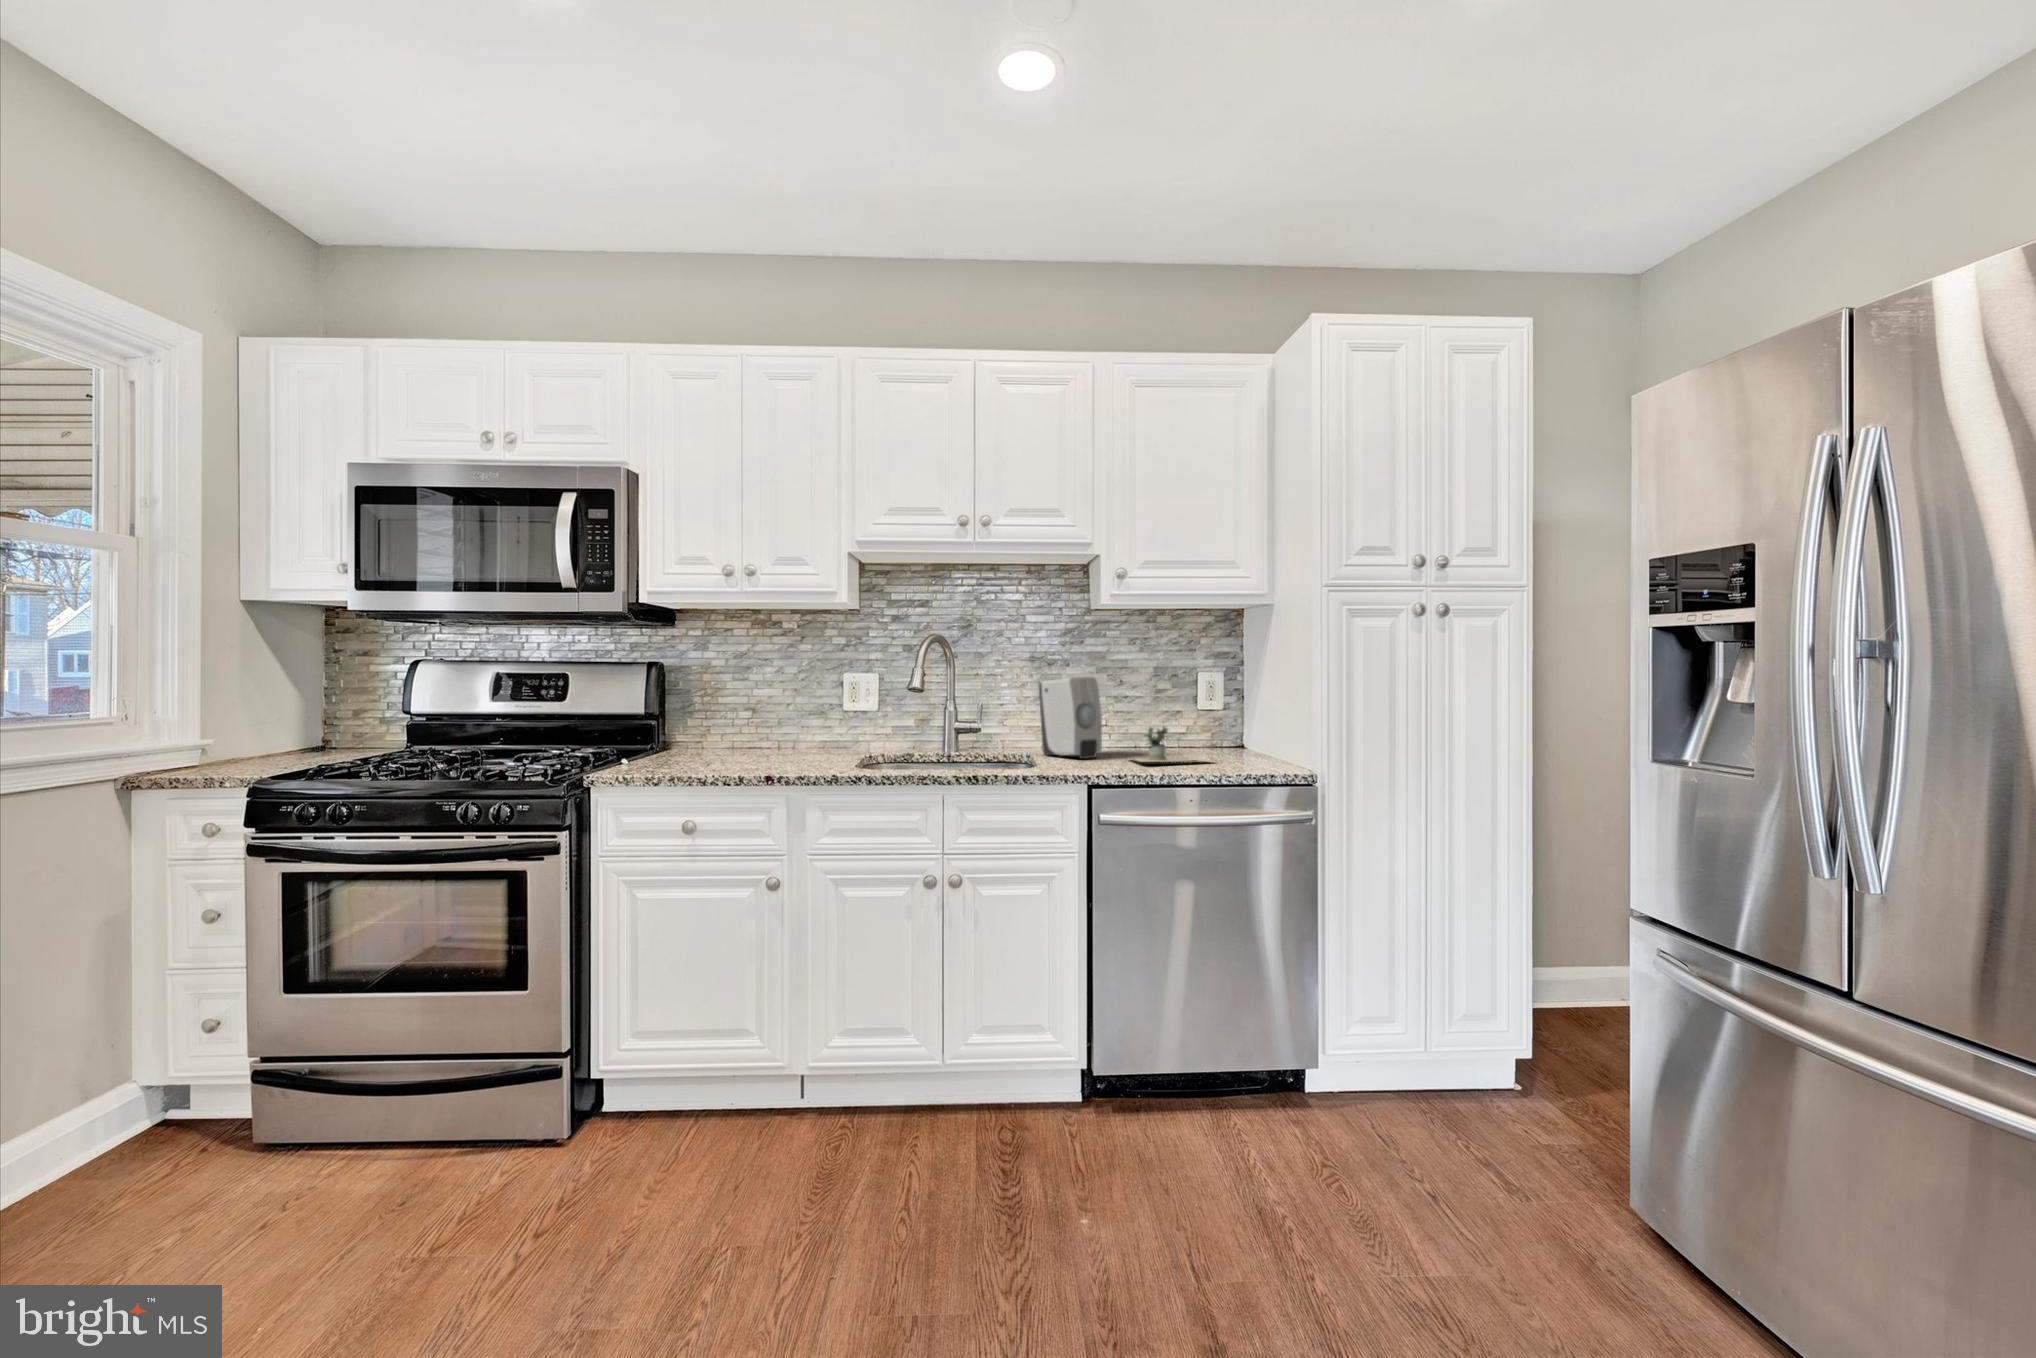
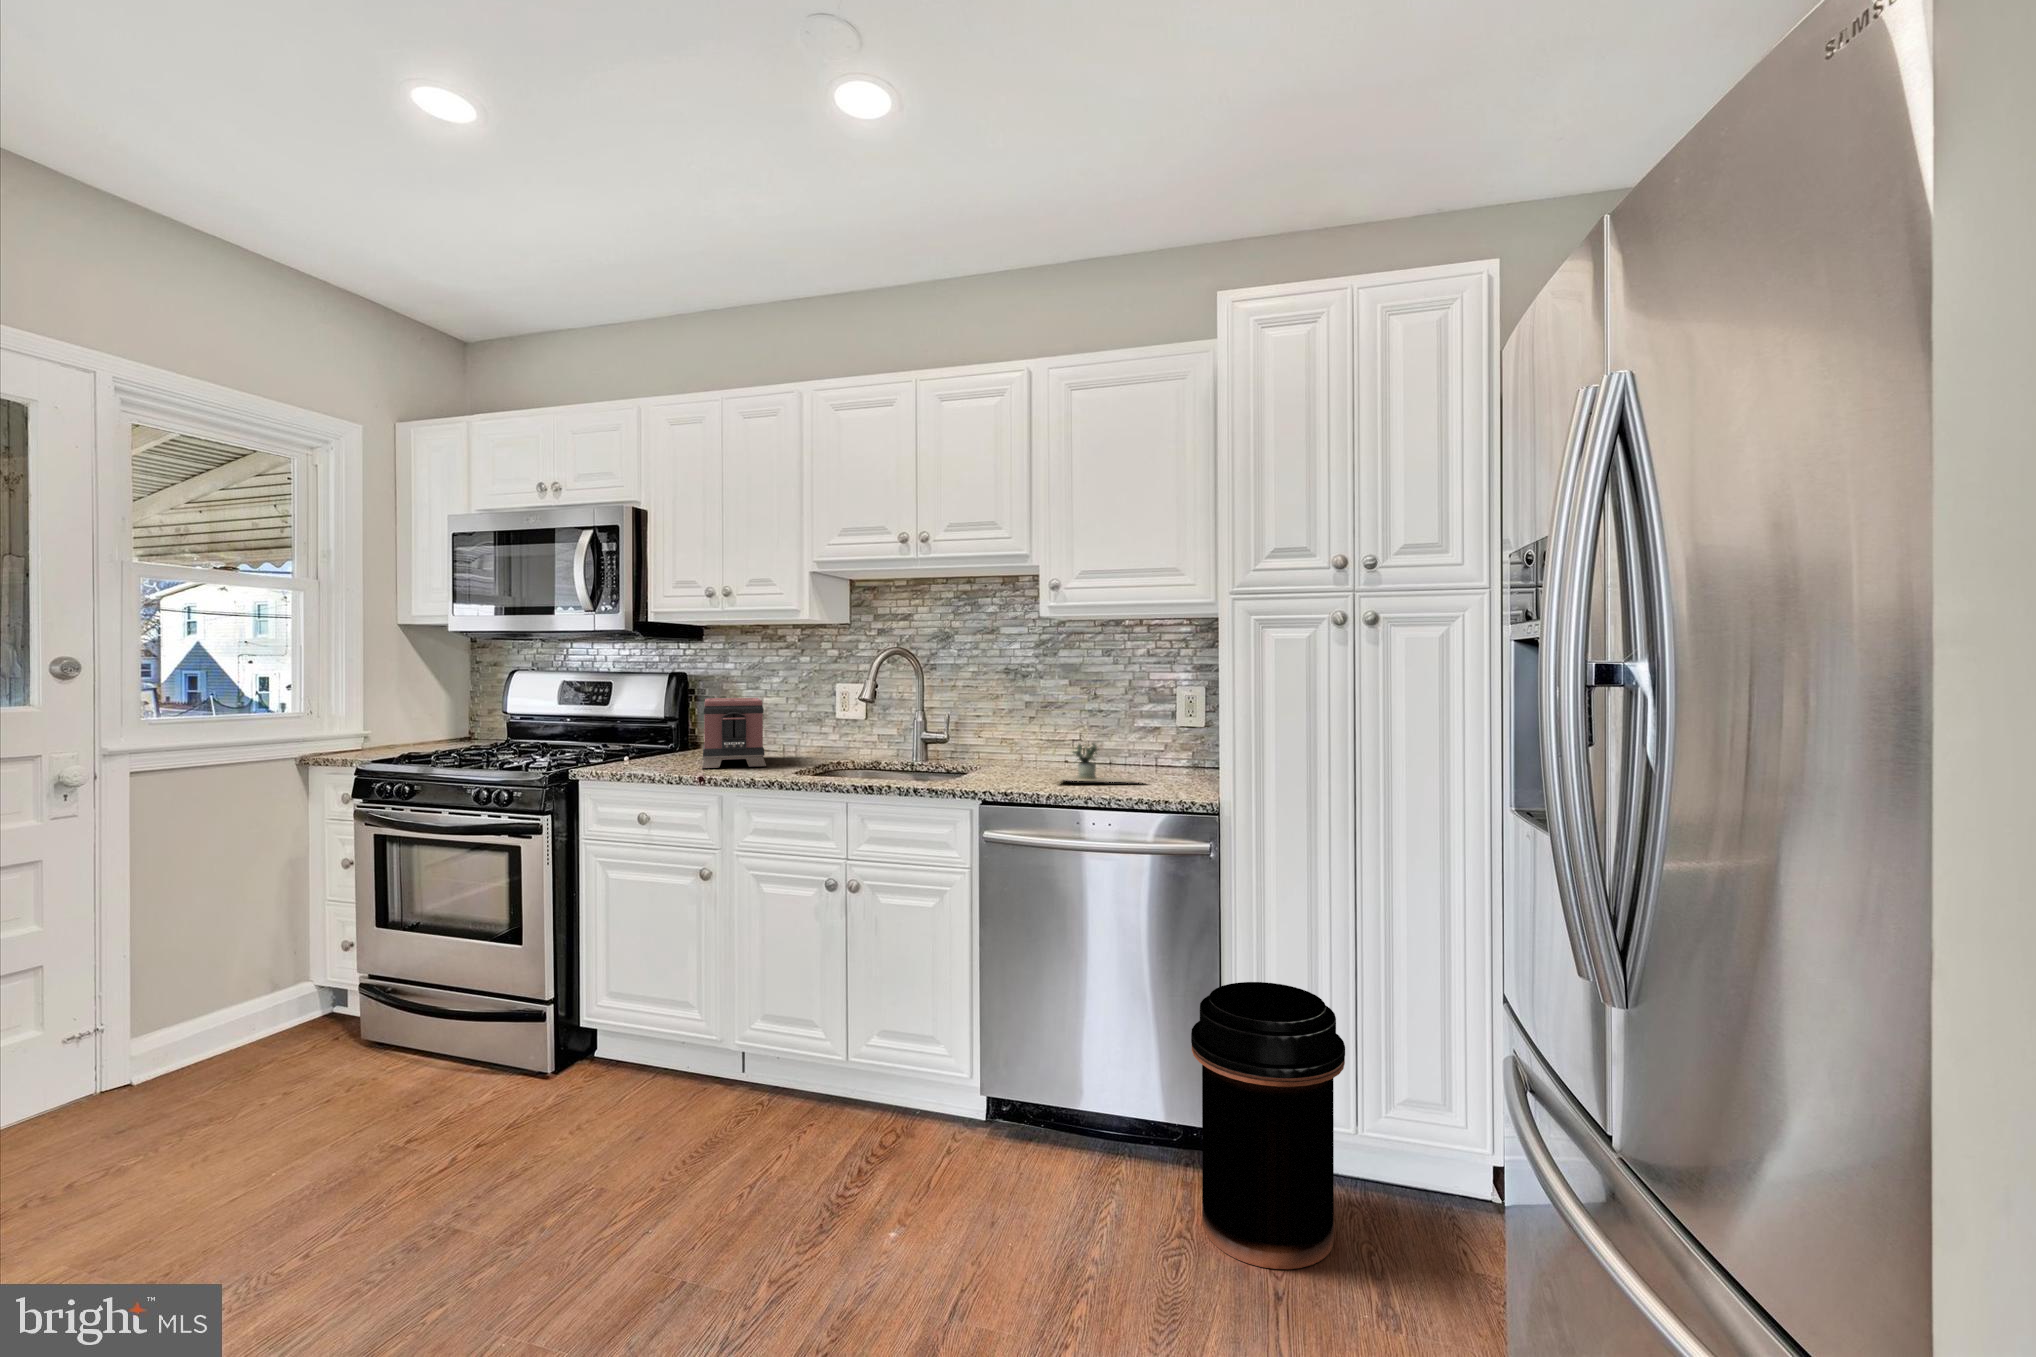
soap dispenser: present [1039,677,1102,759] -> none [993,691,1046,774]
toaster: none [710,689,812,766] -> present [701,698,766,768]
trash can: none [1334,932,1477,1180] -> present [1191,982,1345,1269]

